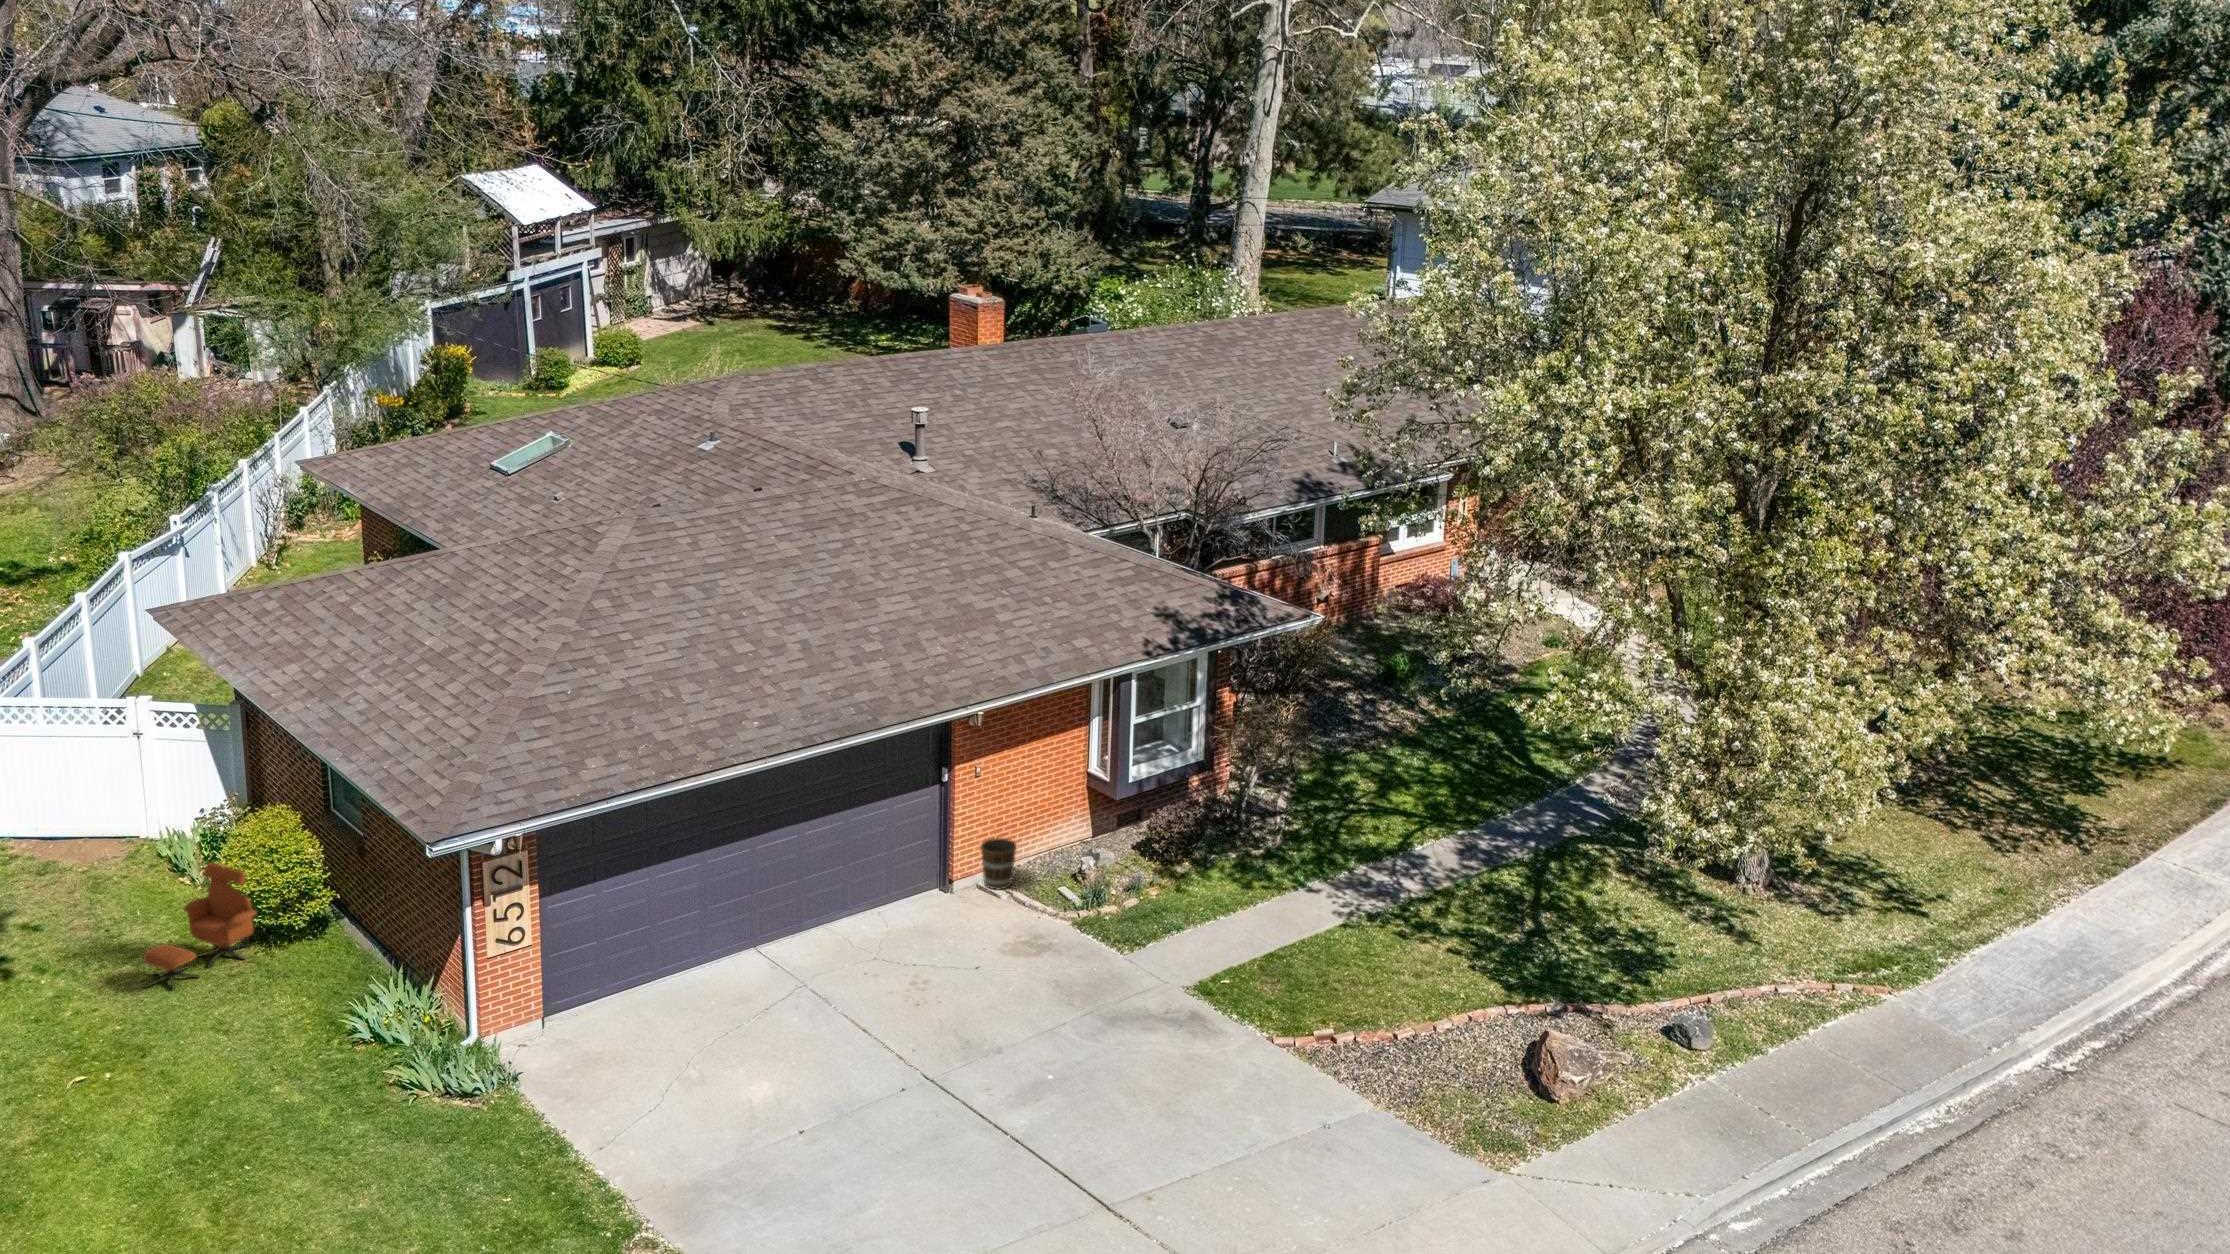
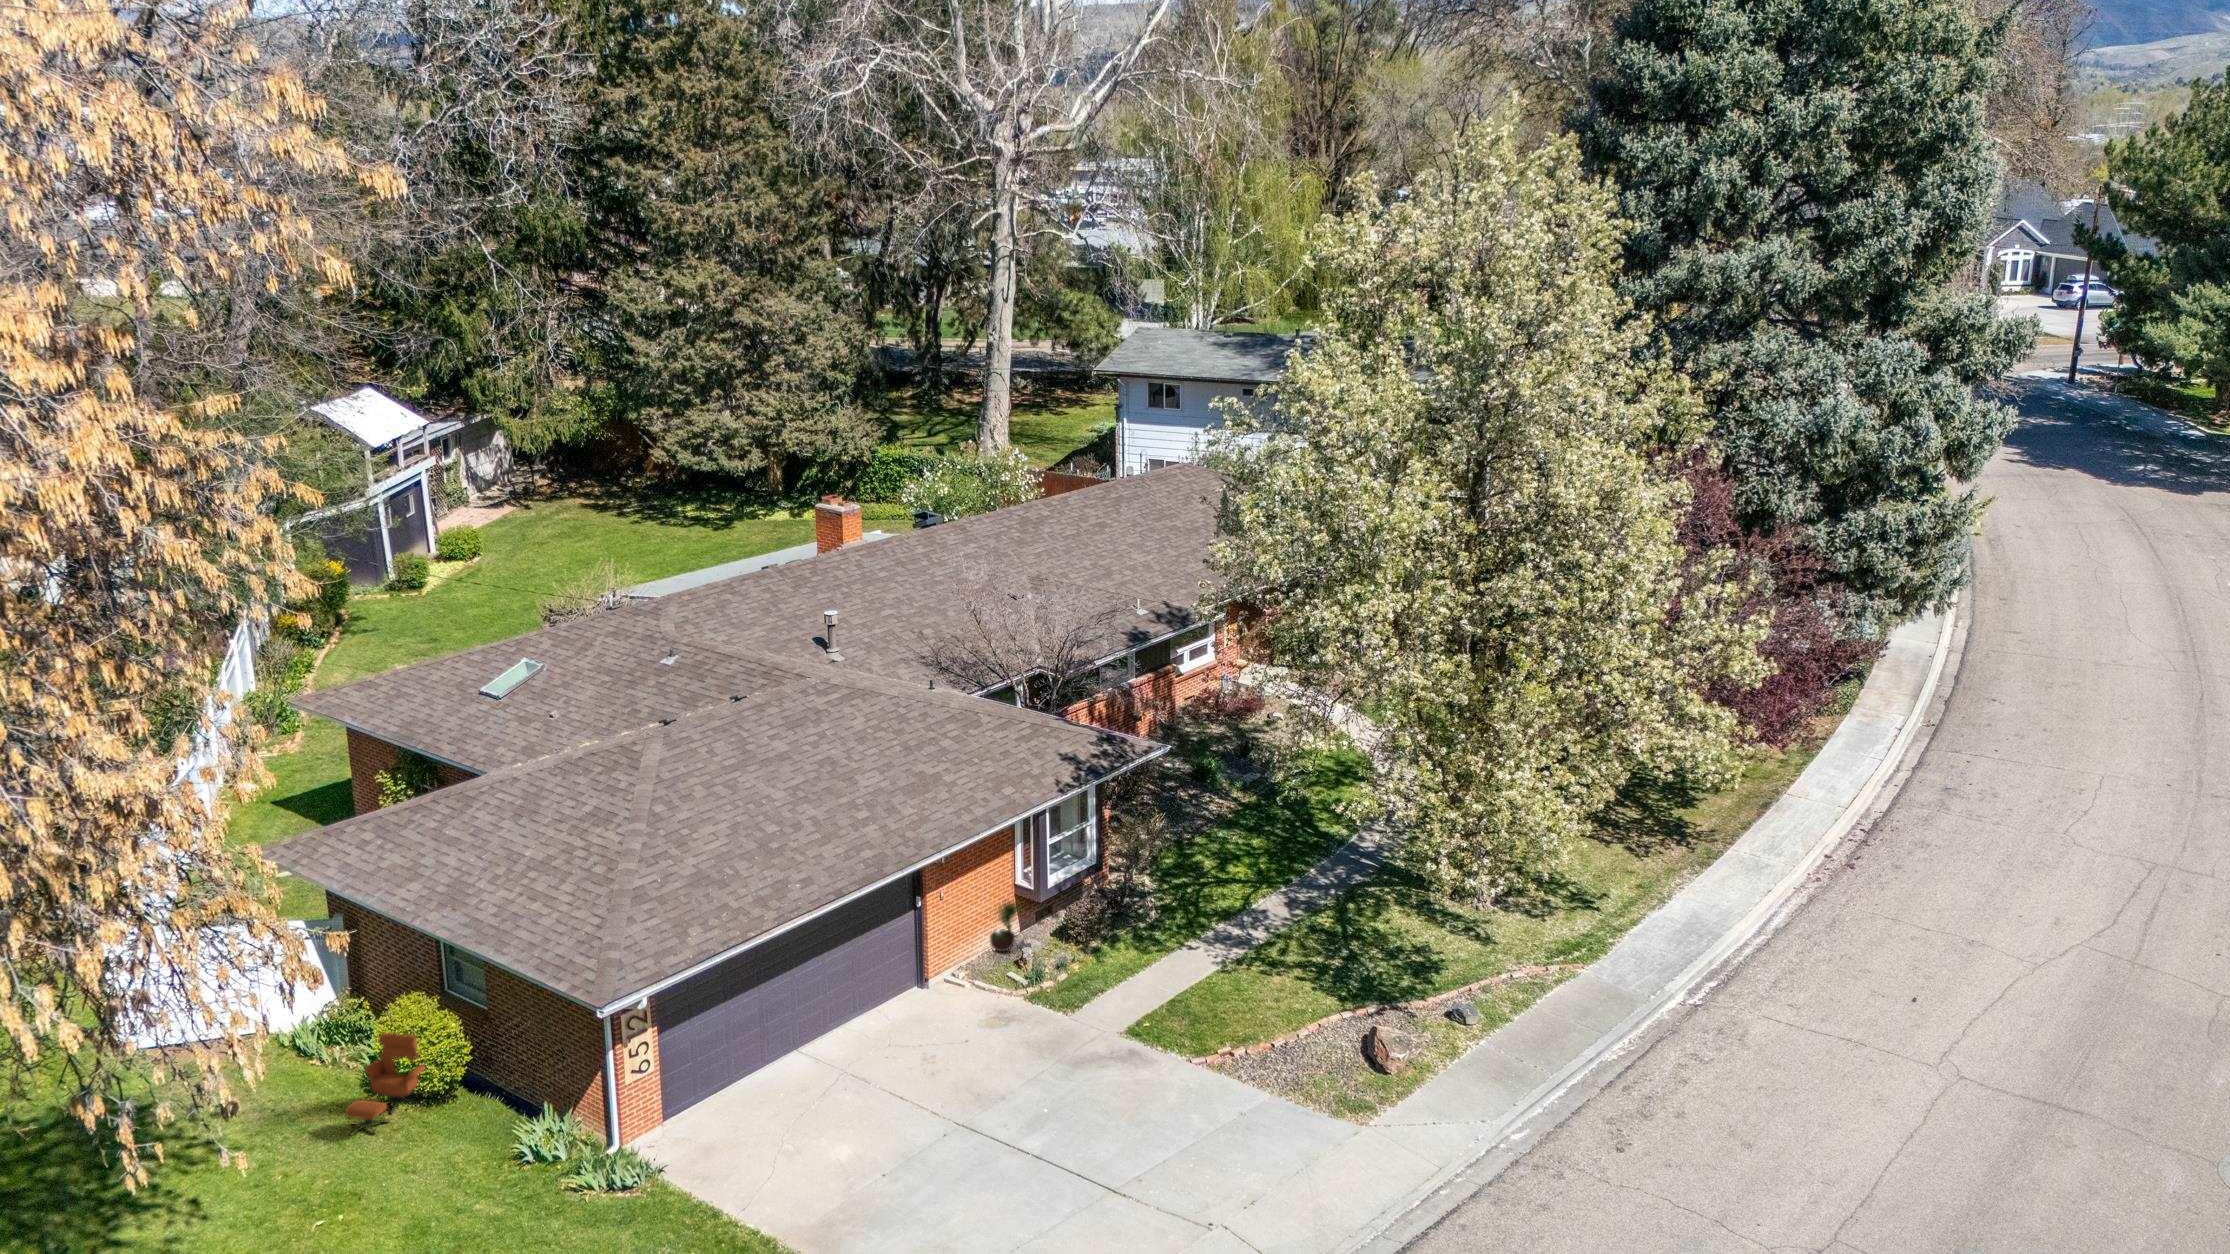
potted tree: none [1042,792,1089,863] -> present [990,901,1022,952]
bucket: present [981,838,1017,889] -> none [951,938,979,977]

